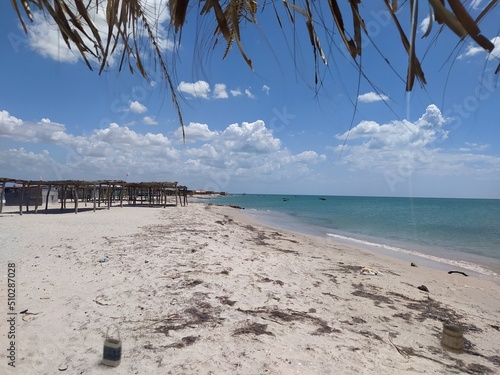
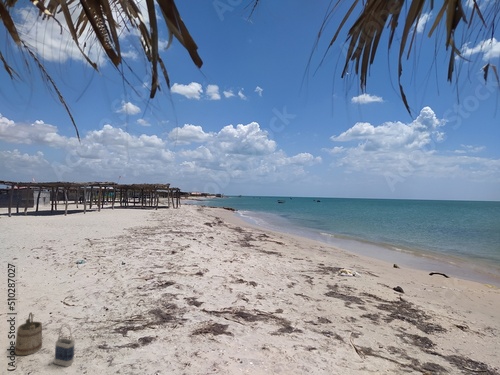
bucket: present [441,317,464,354] -> present [15,313,42,355]

